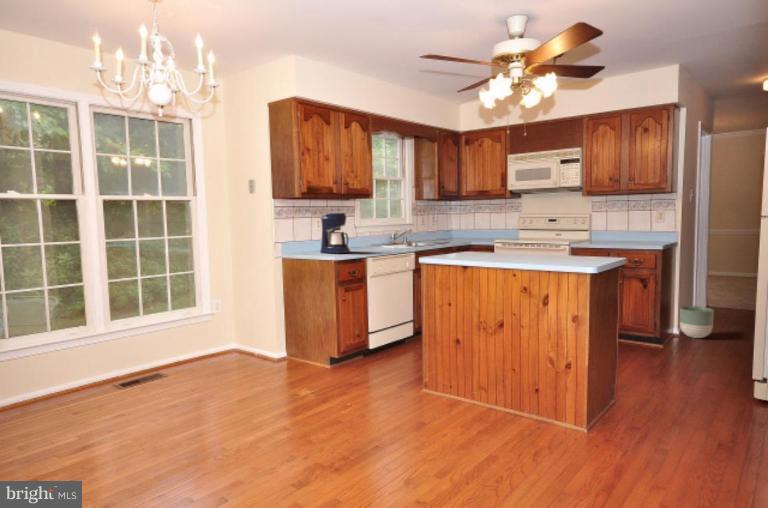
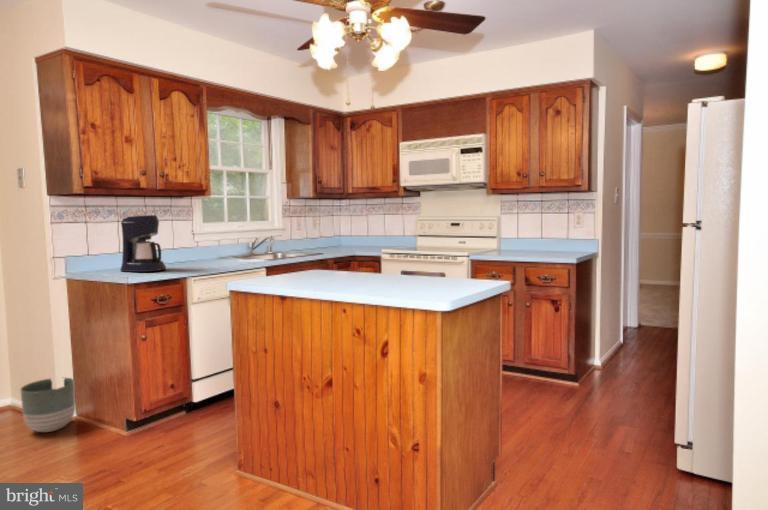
planter: present [680,306,714,338] -> present [21,378,75,432]

